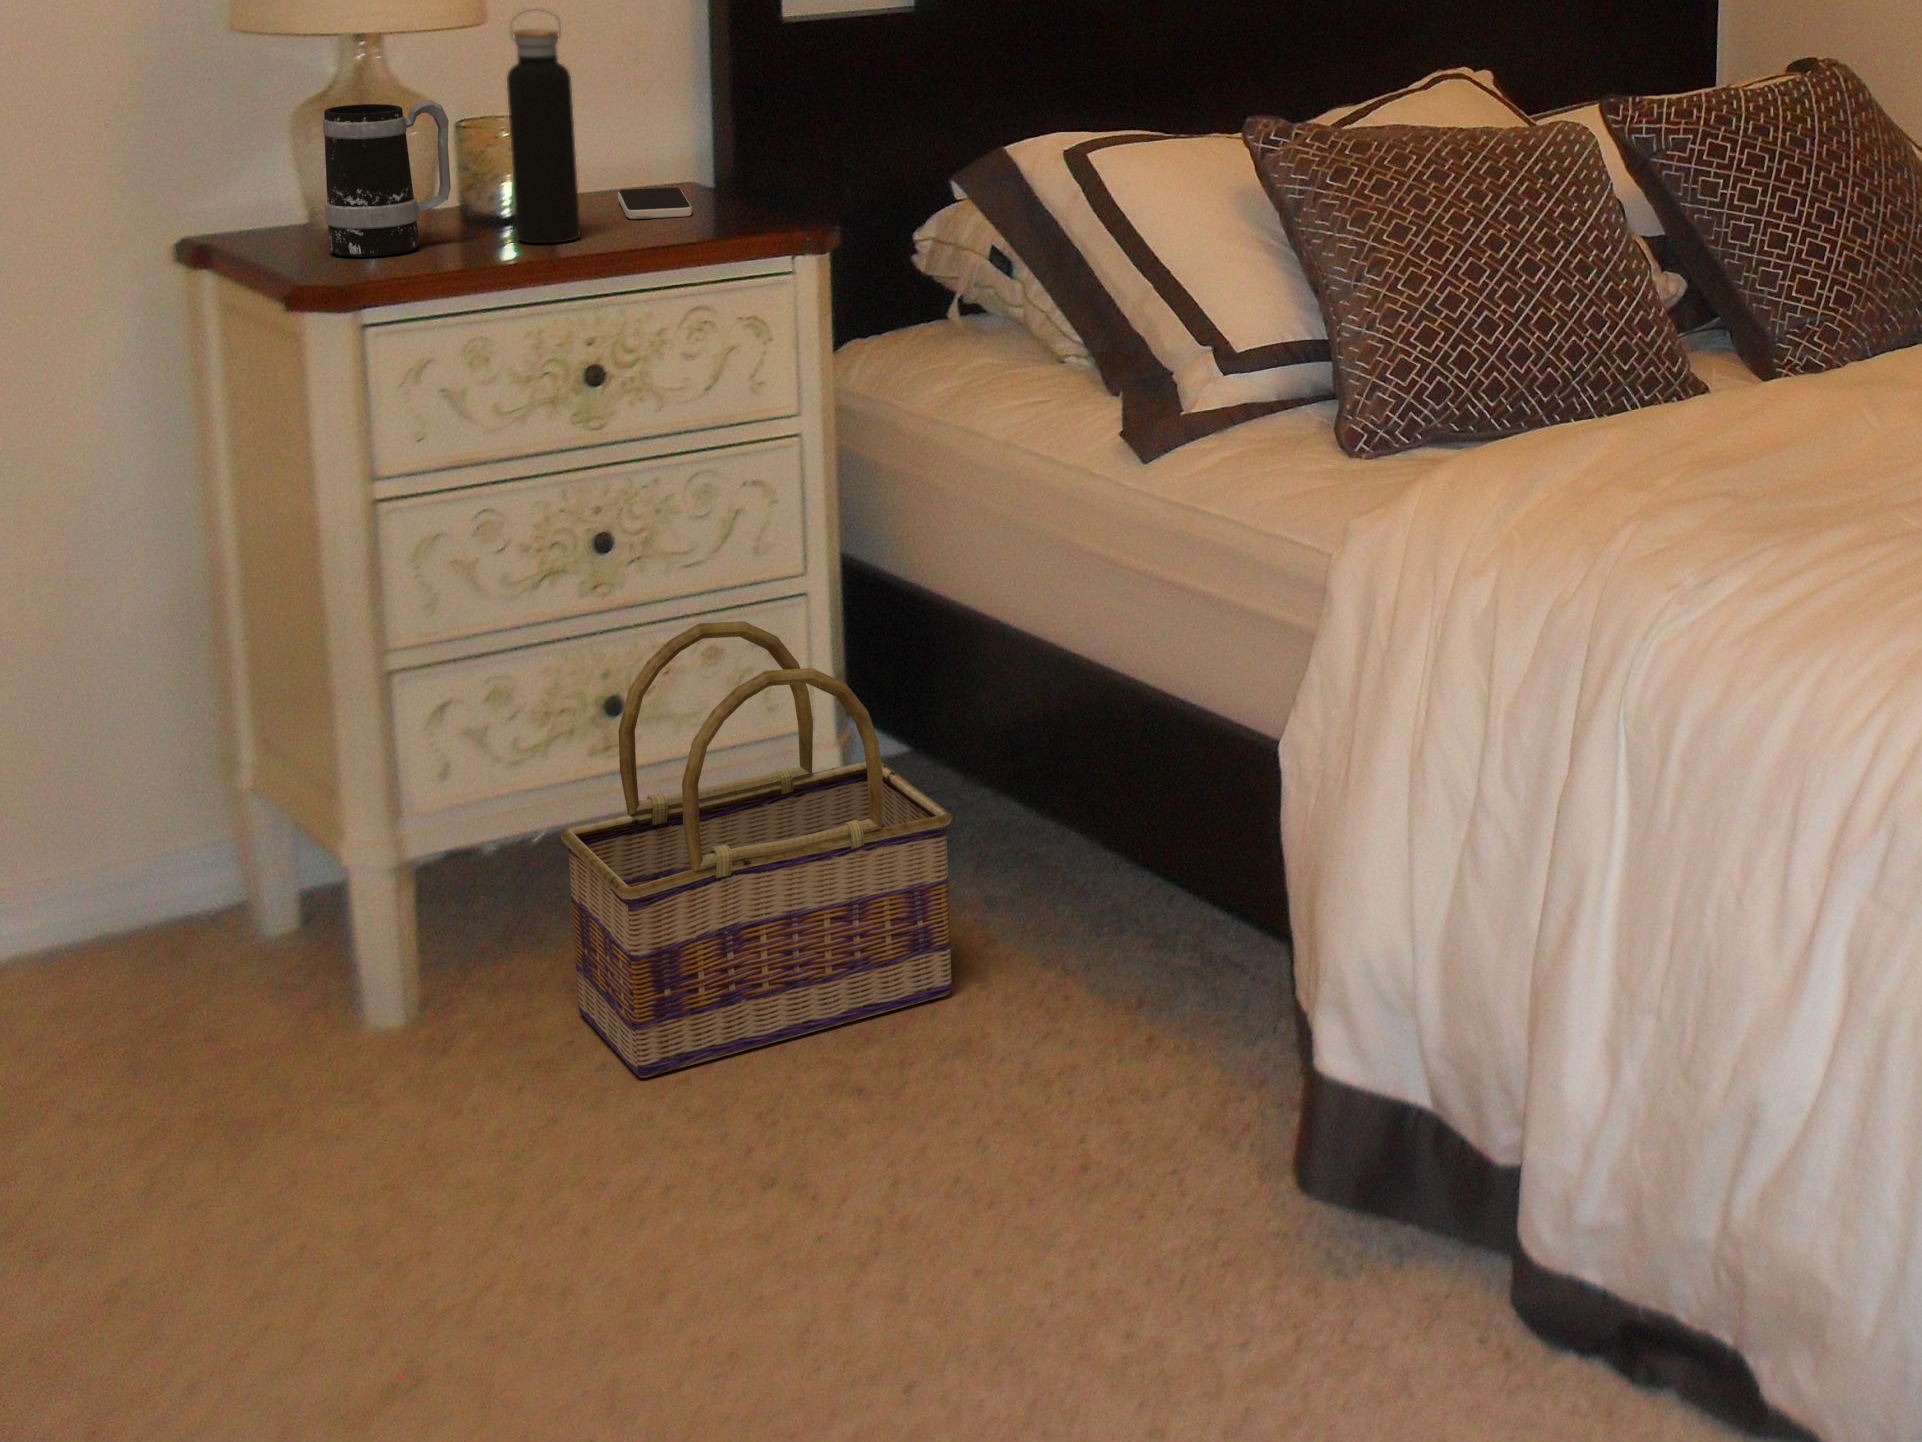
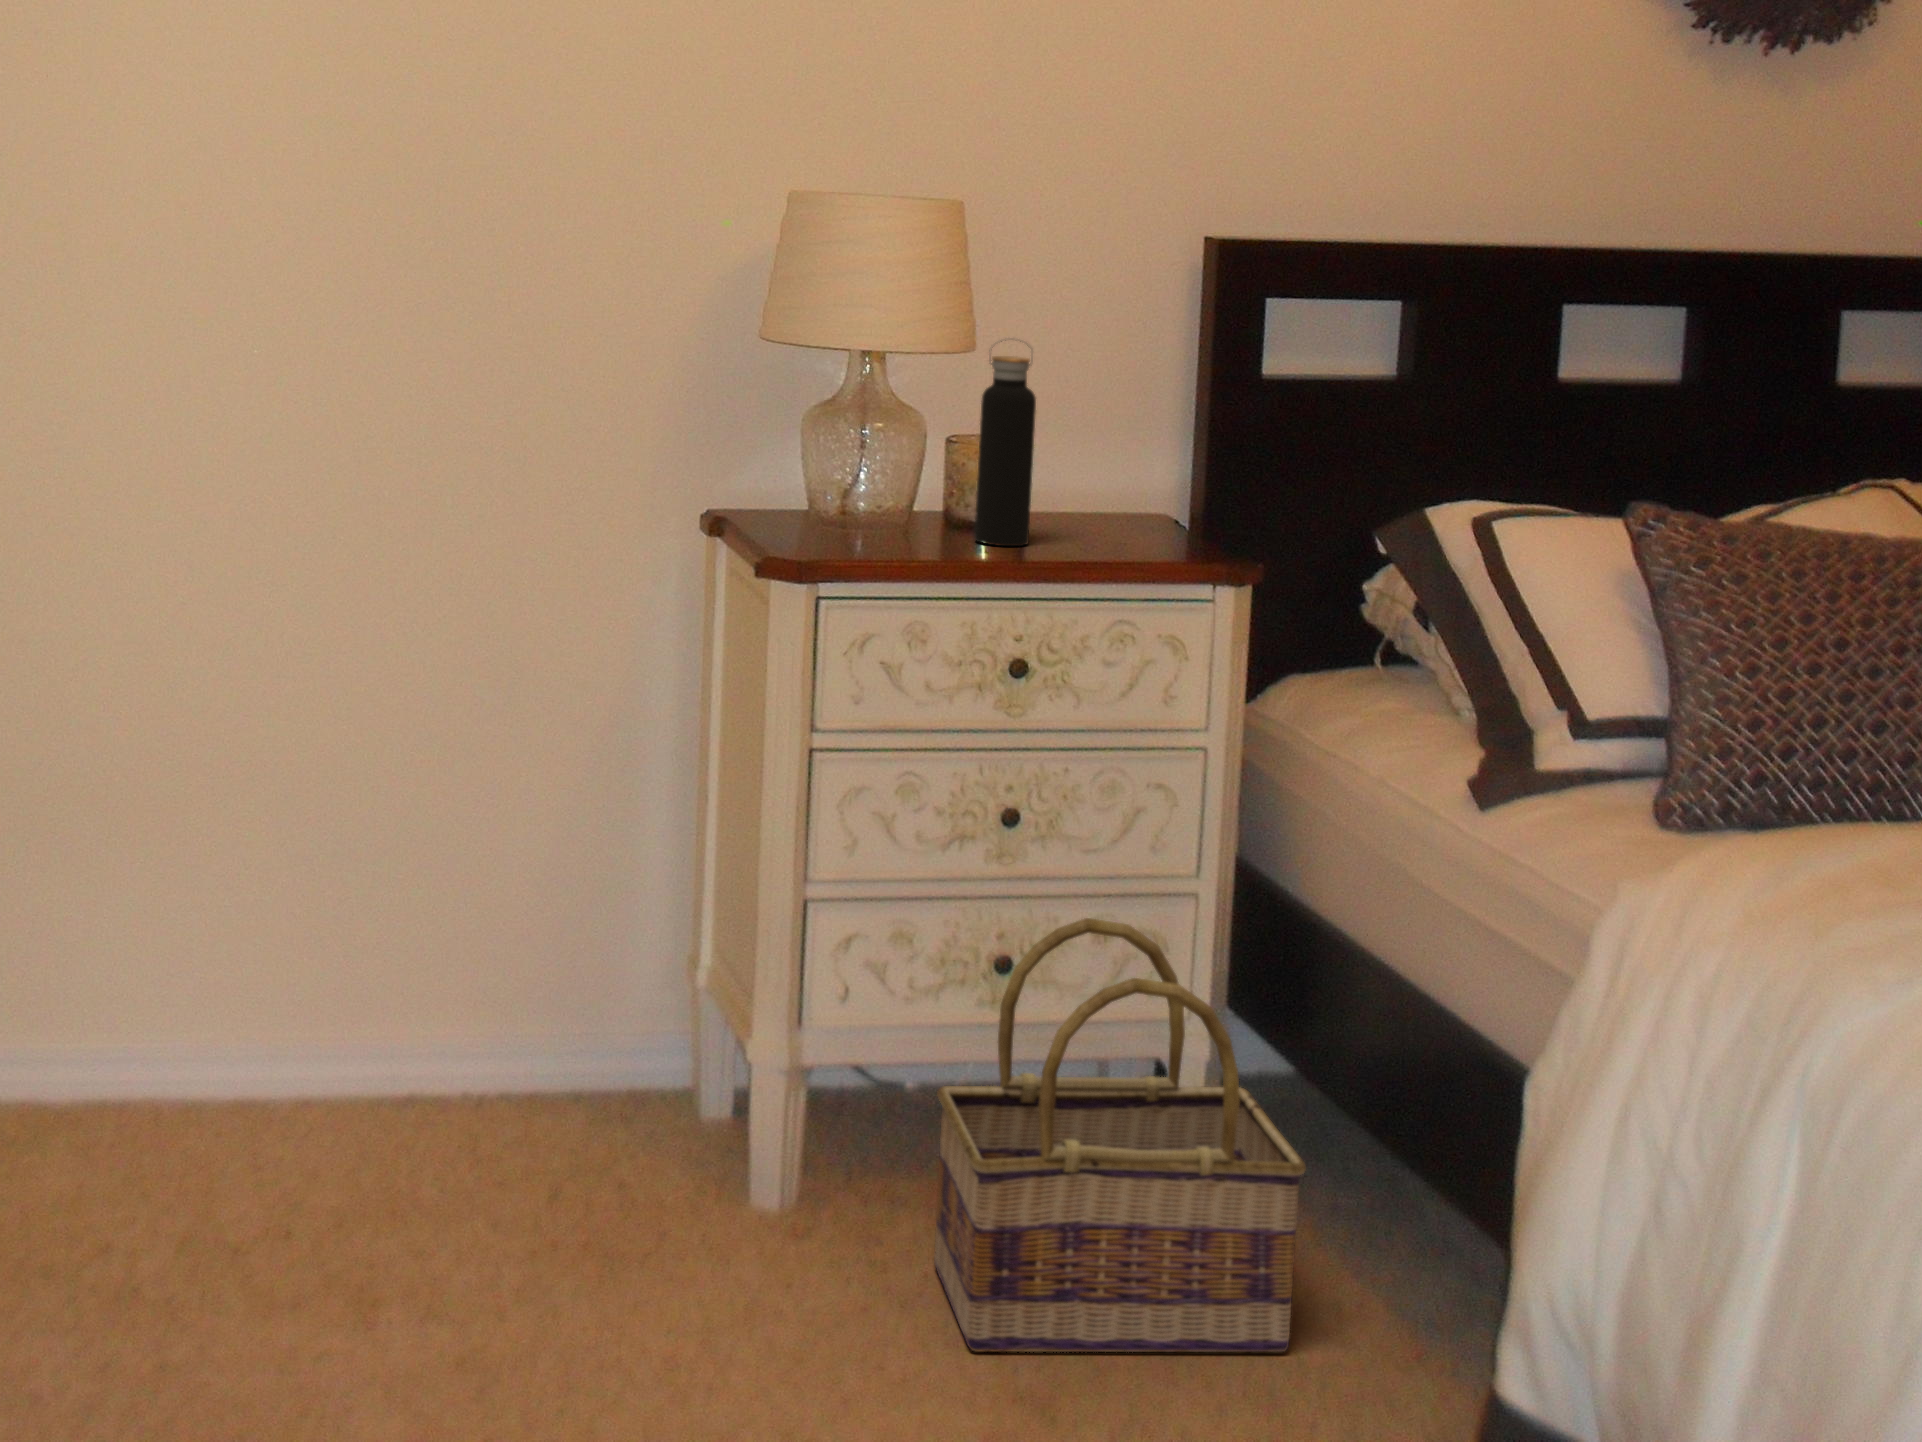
mug: present [323,100,451,257] -> none [820,408,930,539]
smartphone: present [618,187,692,219] -> none [1076,510,1135,538]

